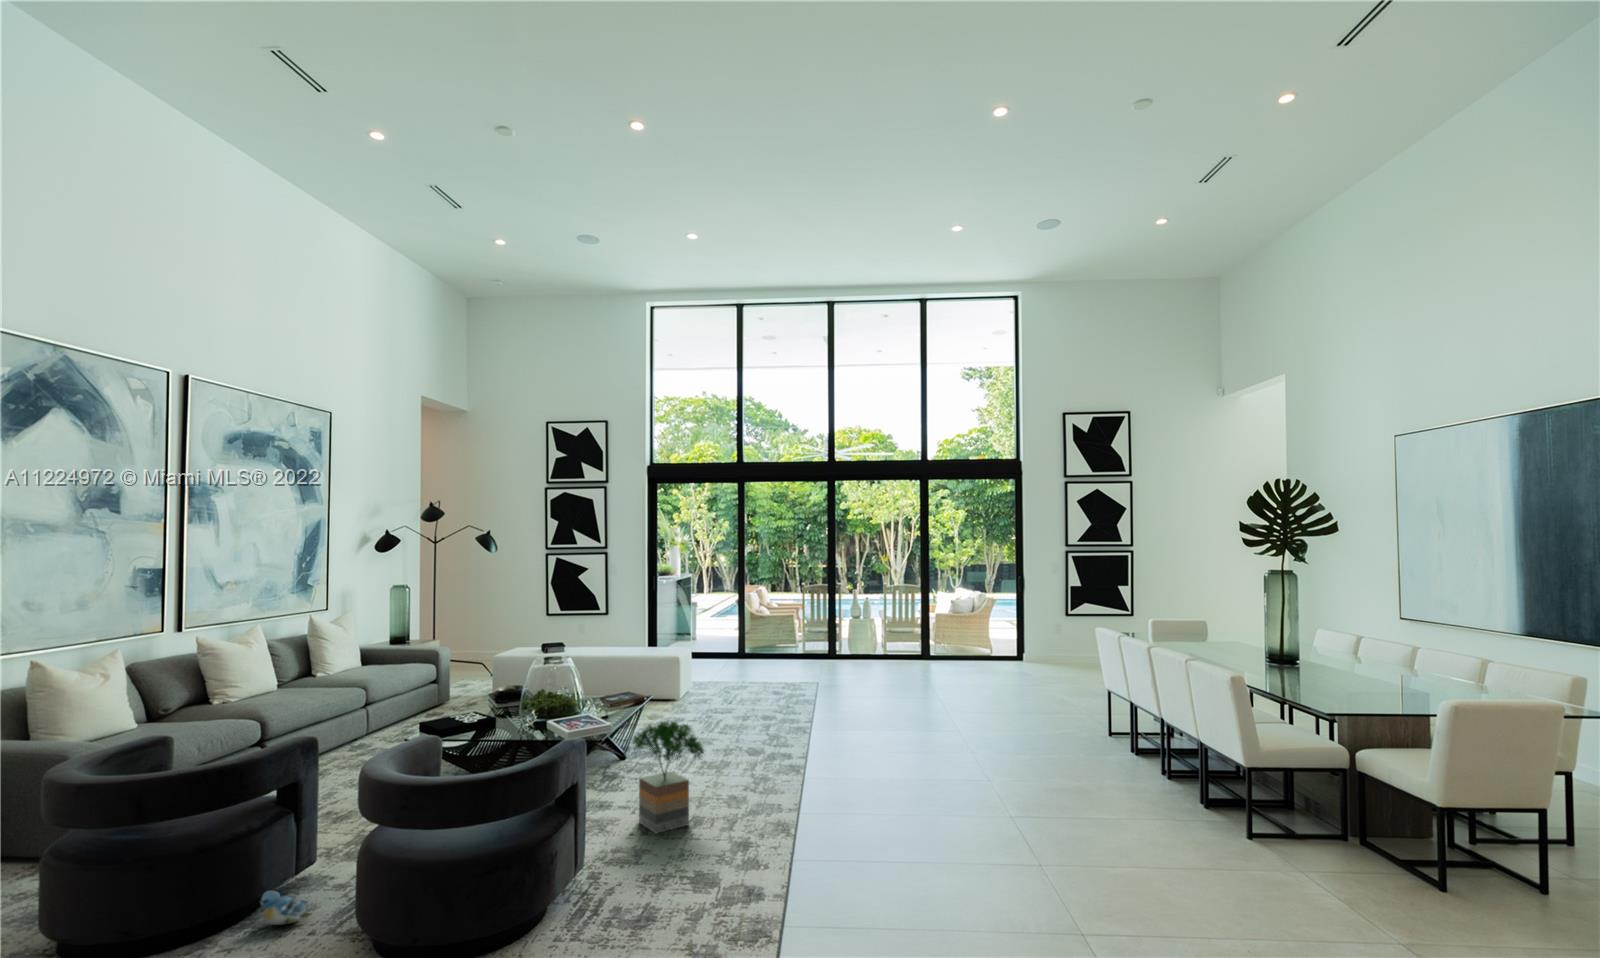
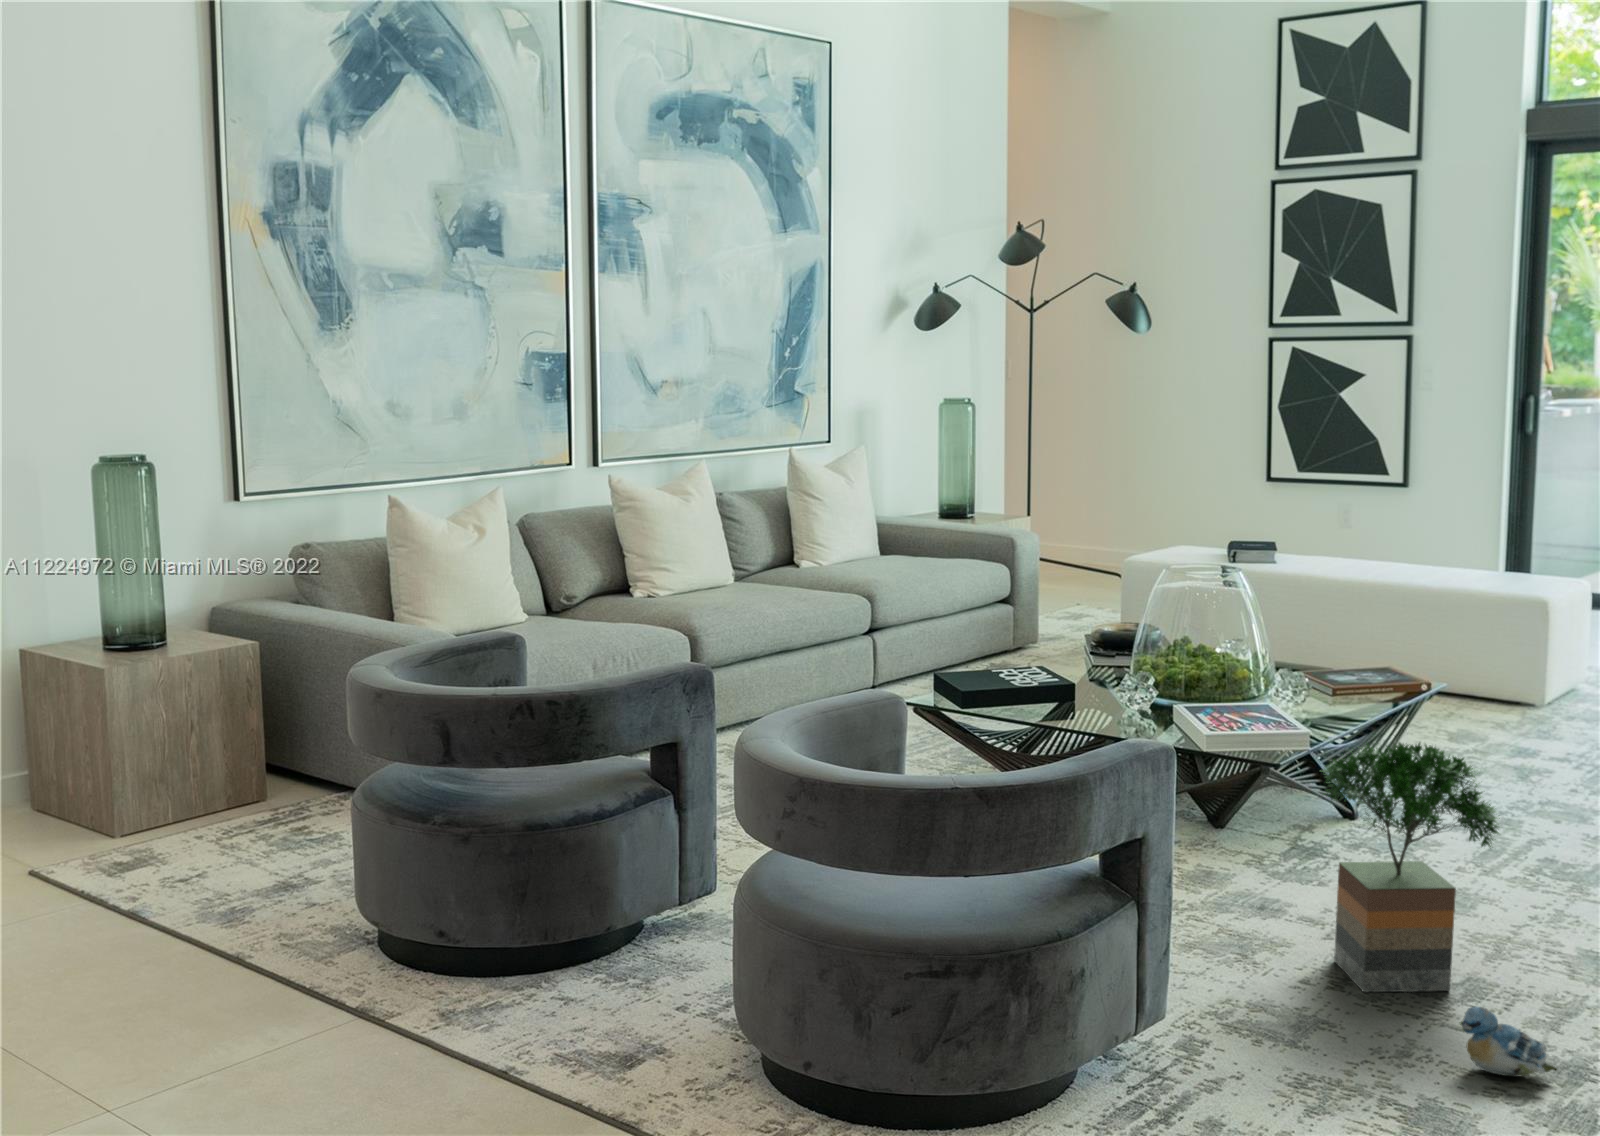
plush toy: present [260,891,311,925] -> present [1460,1007,1557,1077]

